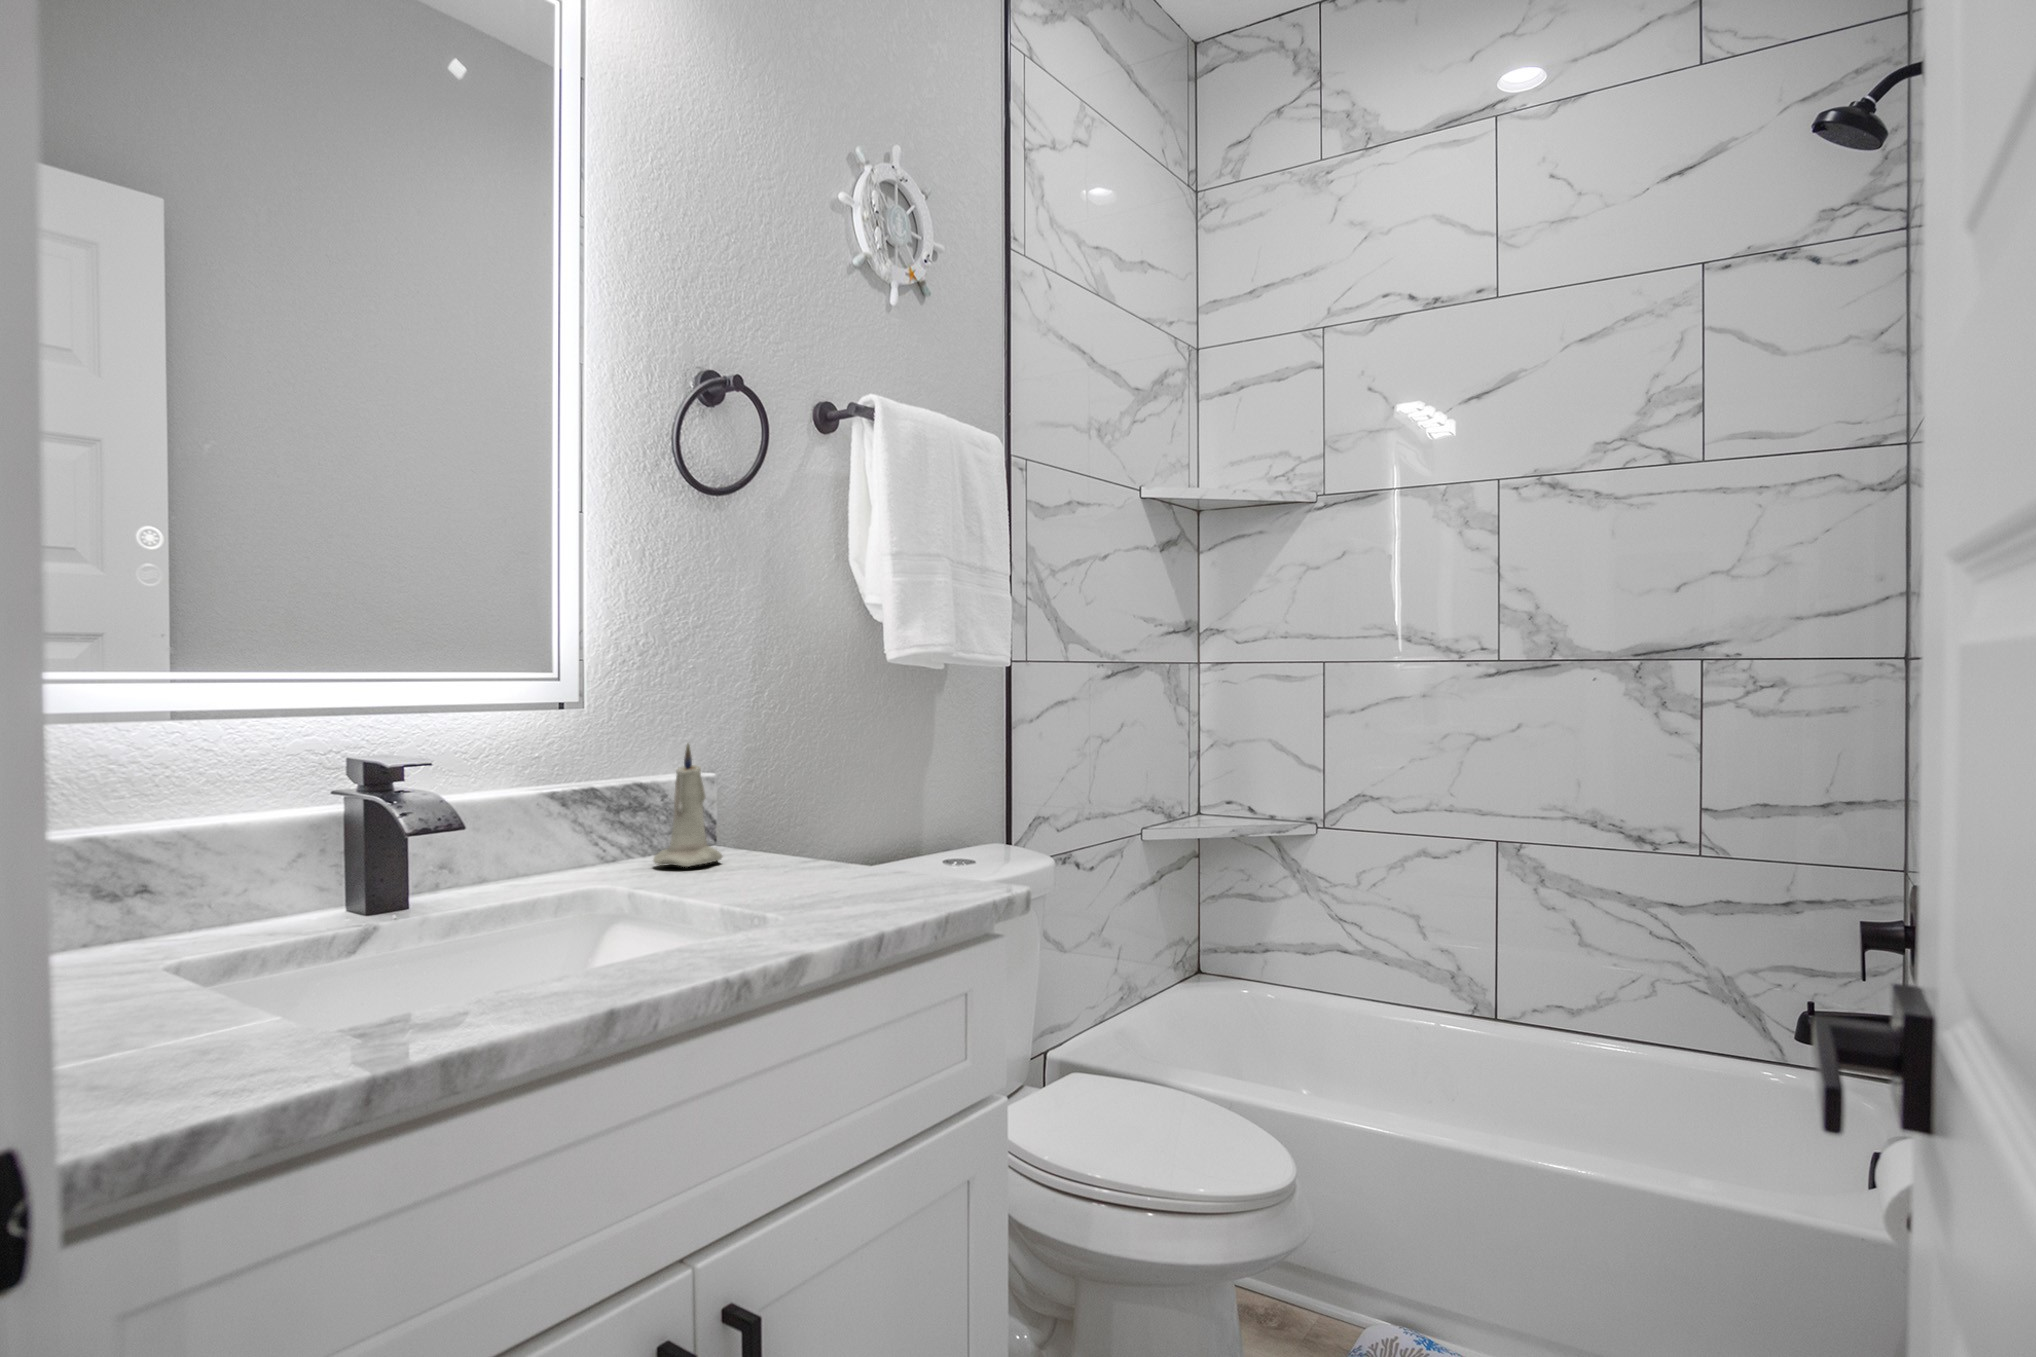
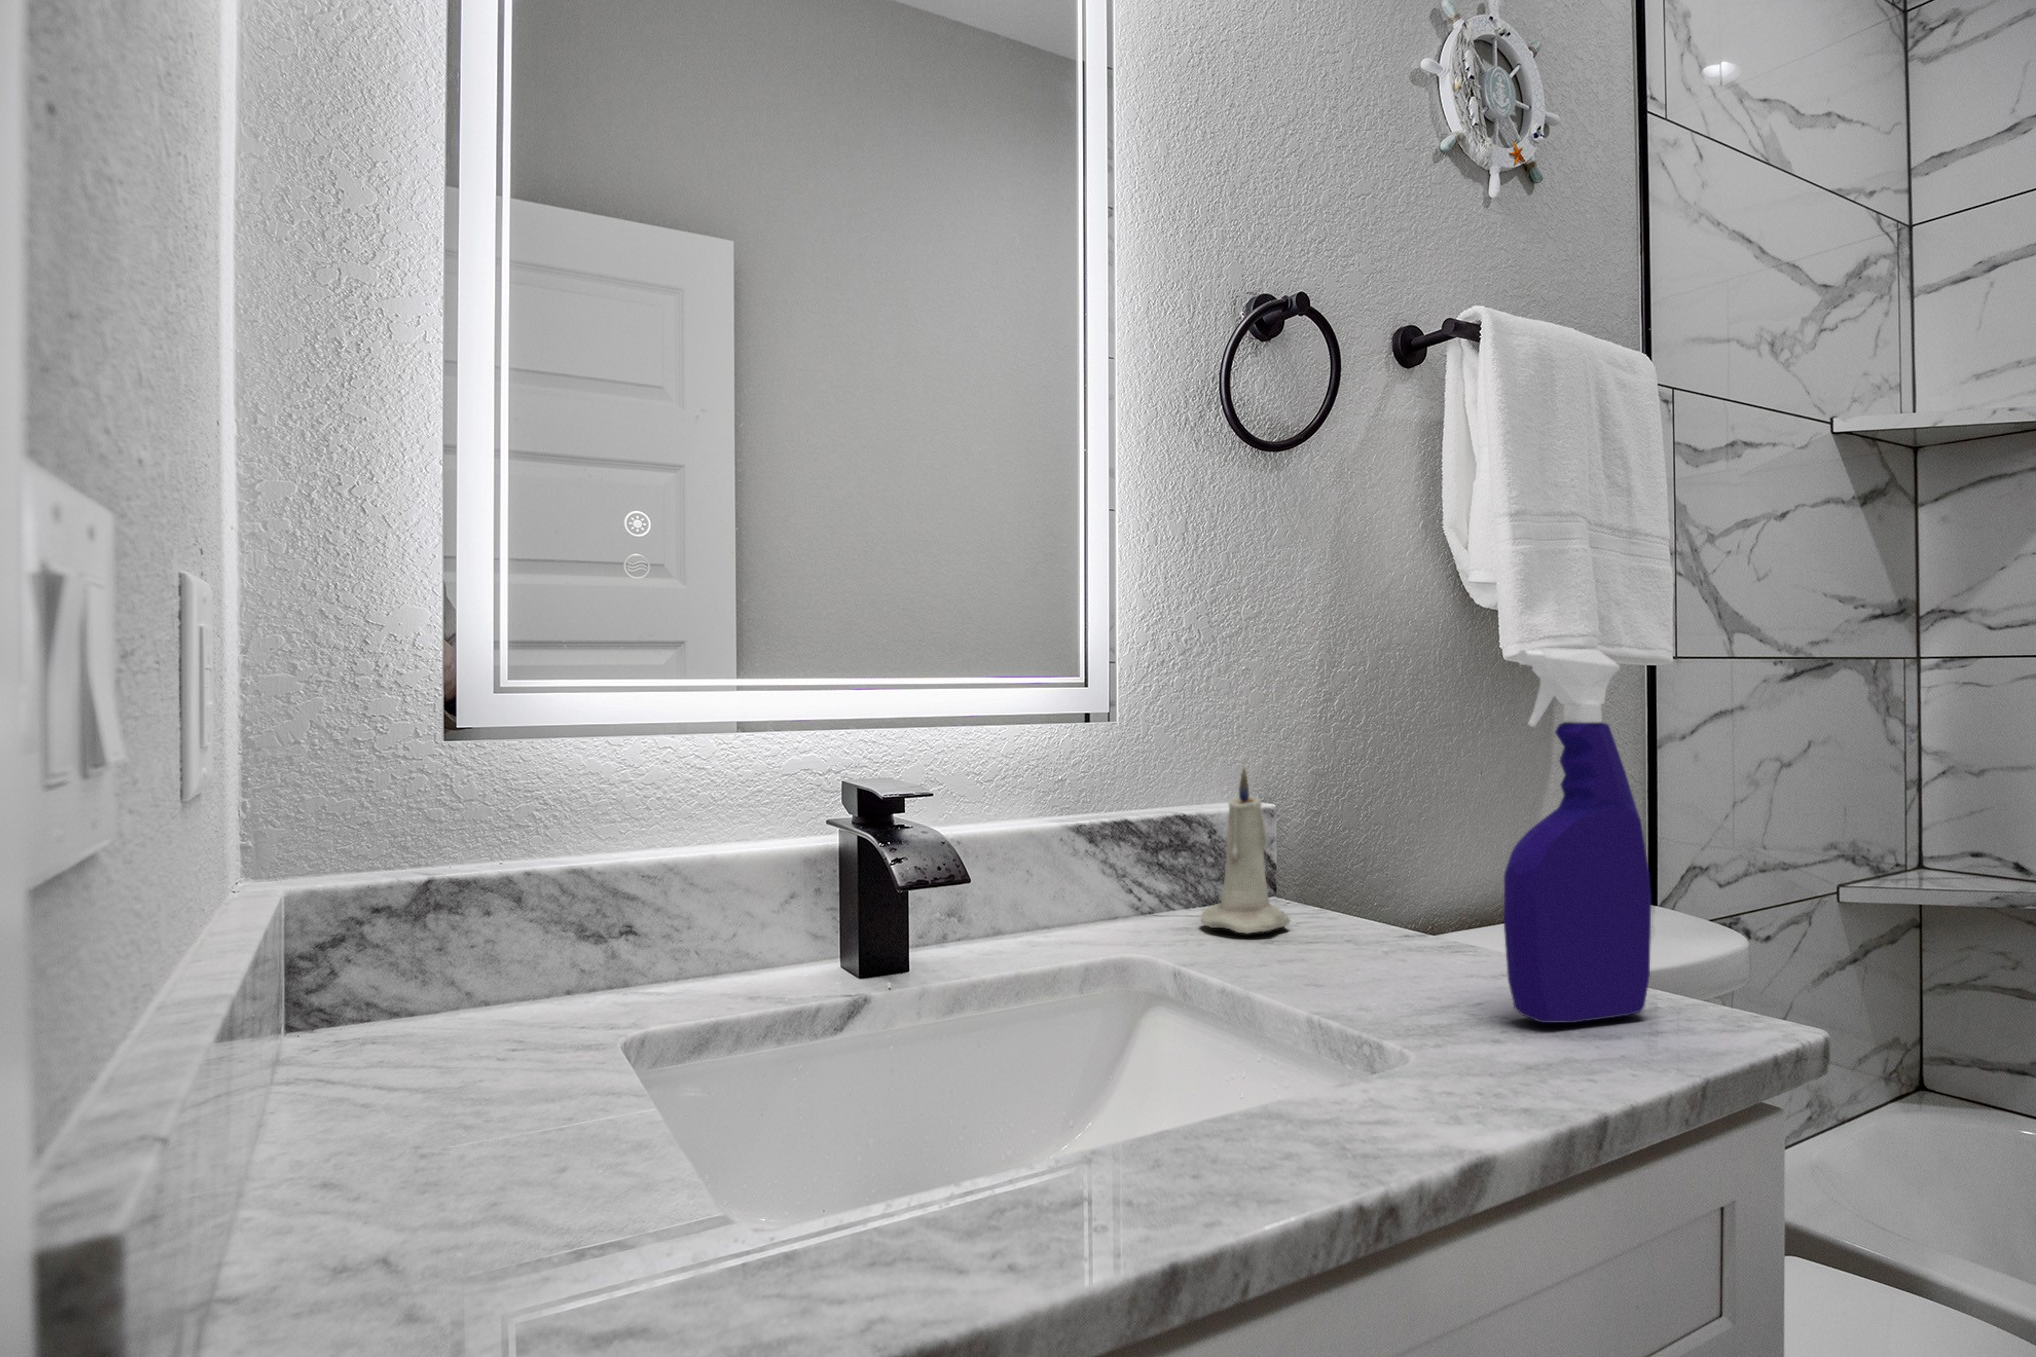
spray bottle: none [846,658,933,890] -> present [1504,648,1651,1023]

